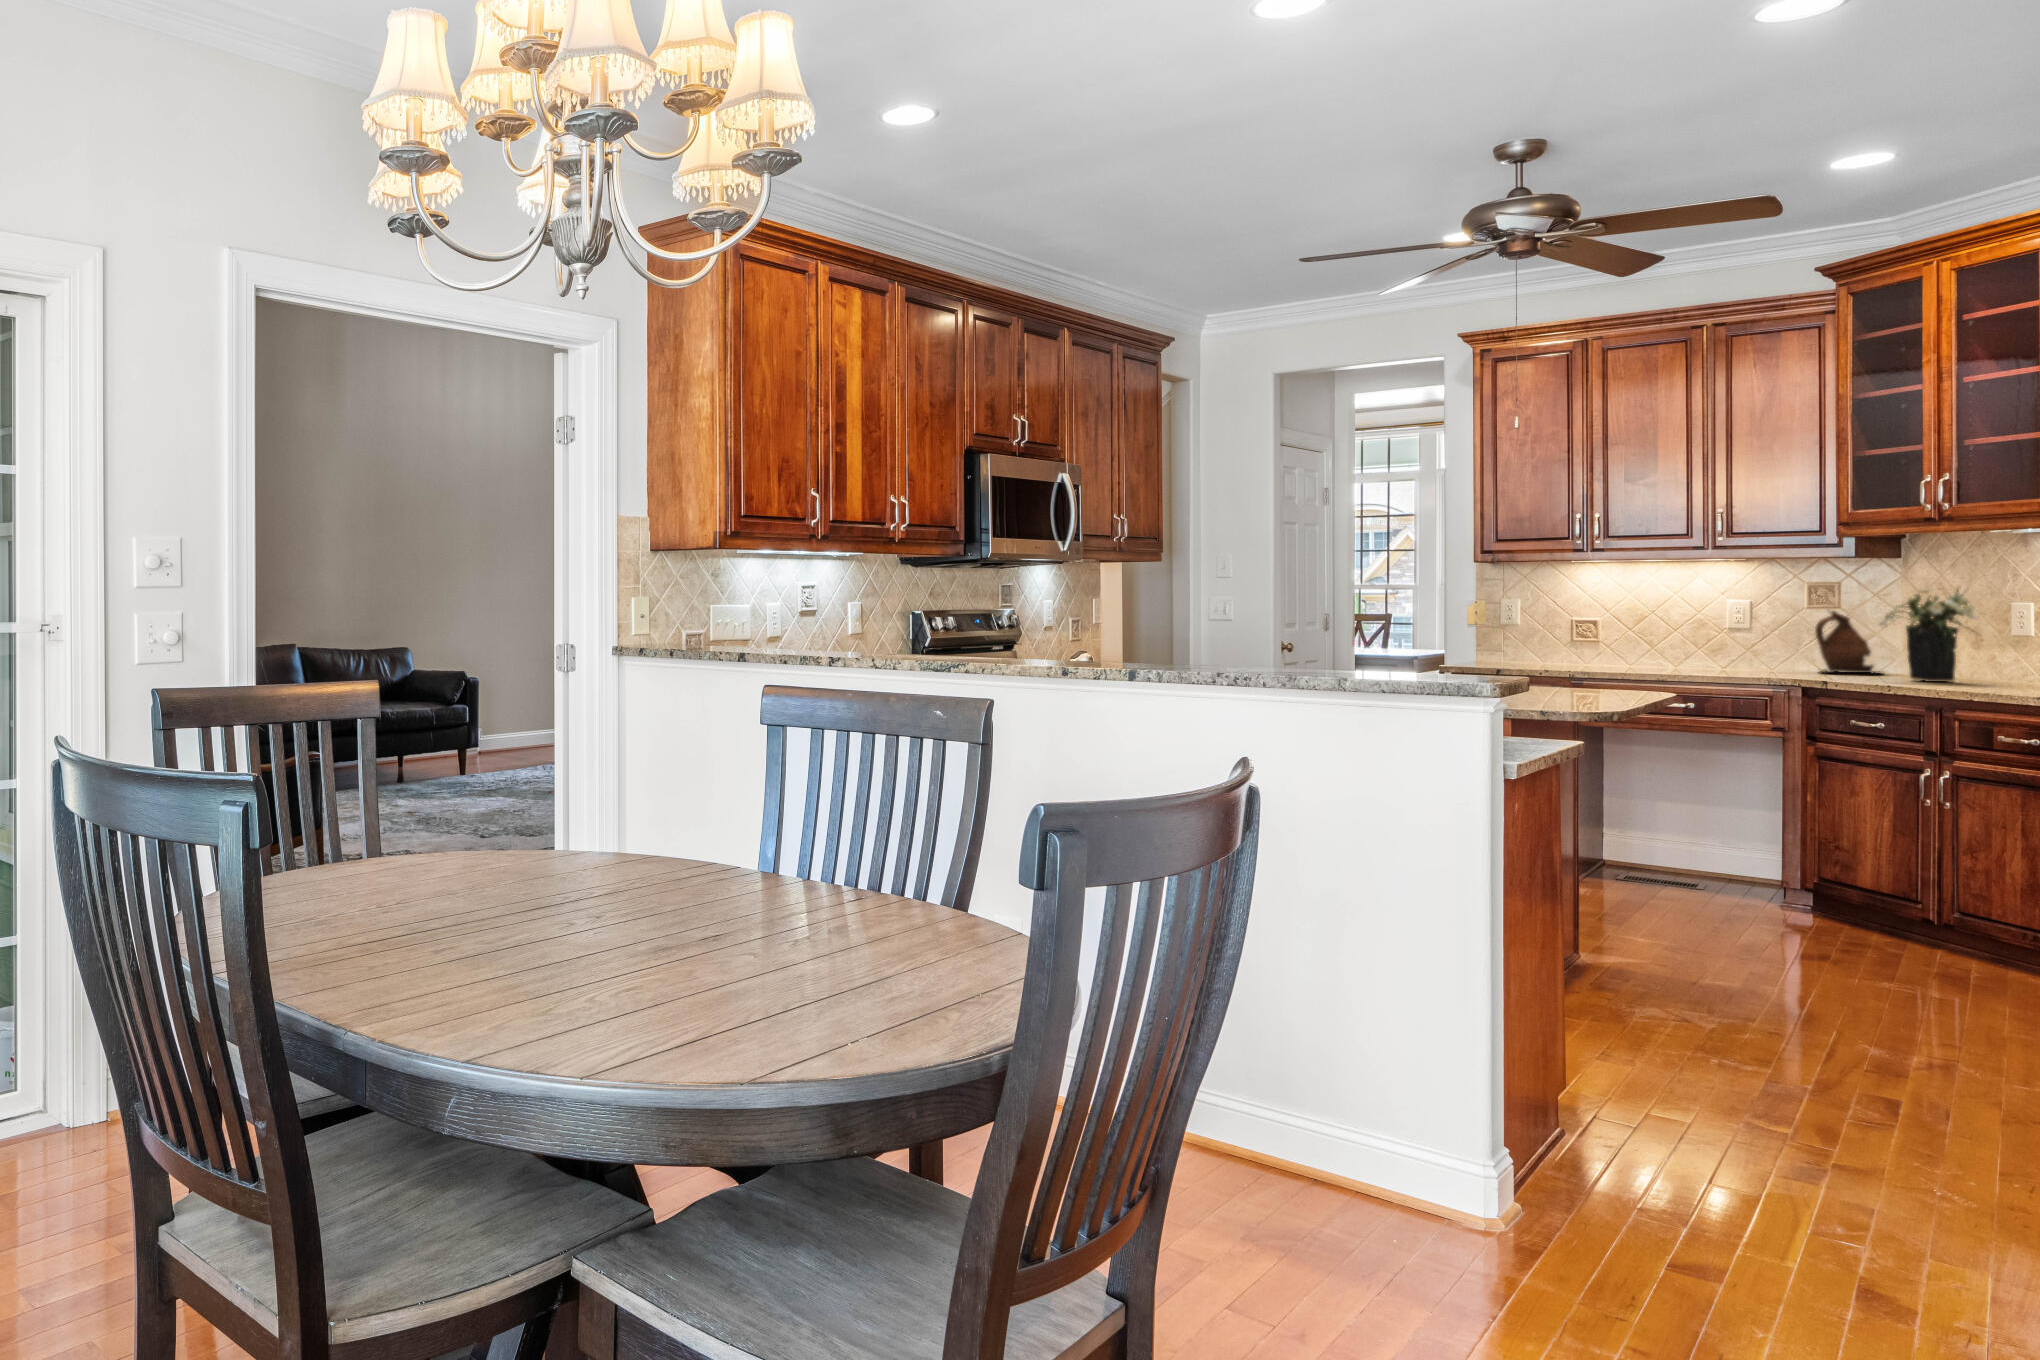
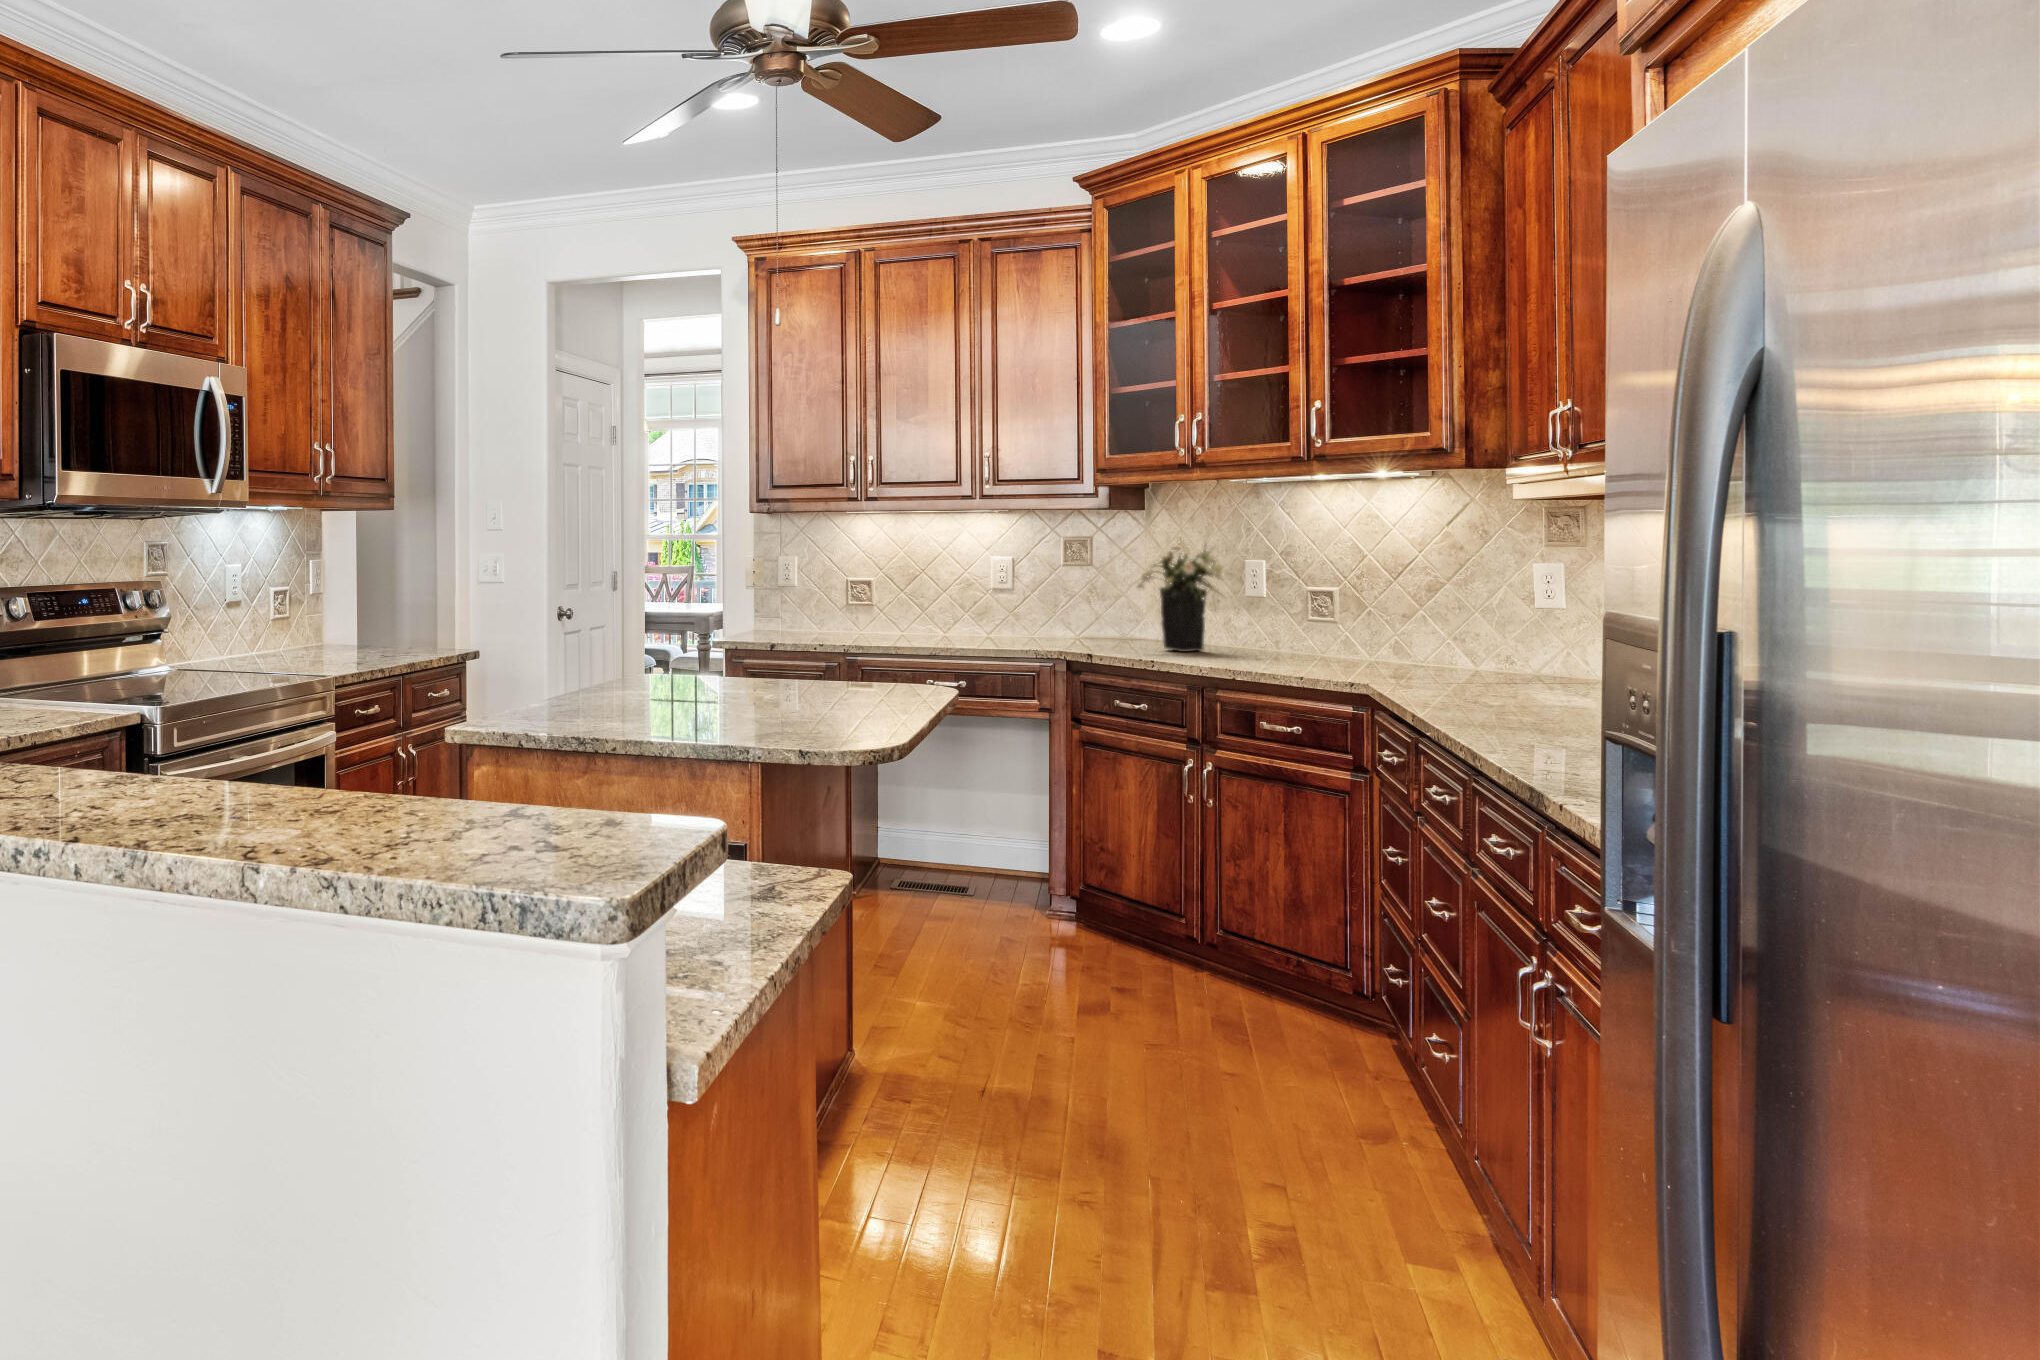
ceramic pitcher: present [1815,611,1880,674] -> none [1074,570,1135,642]

